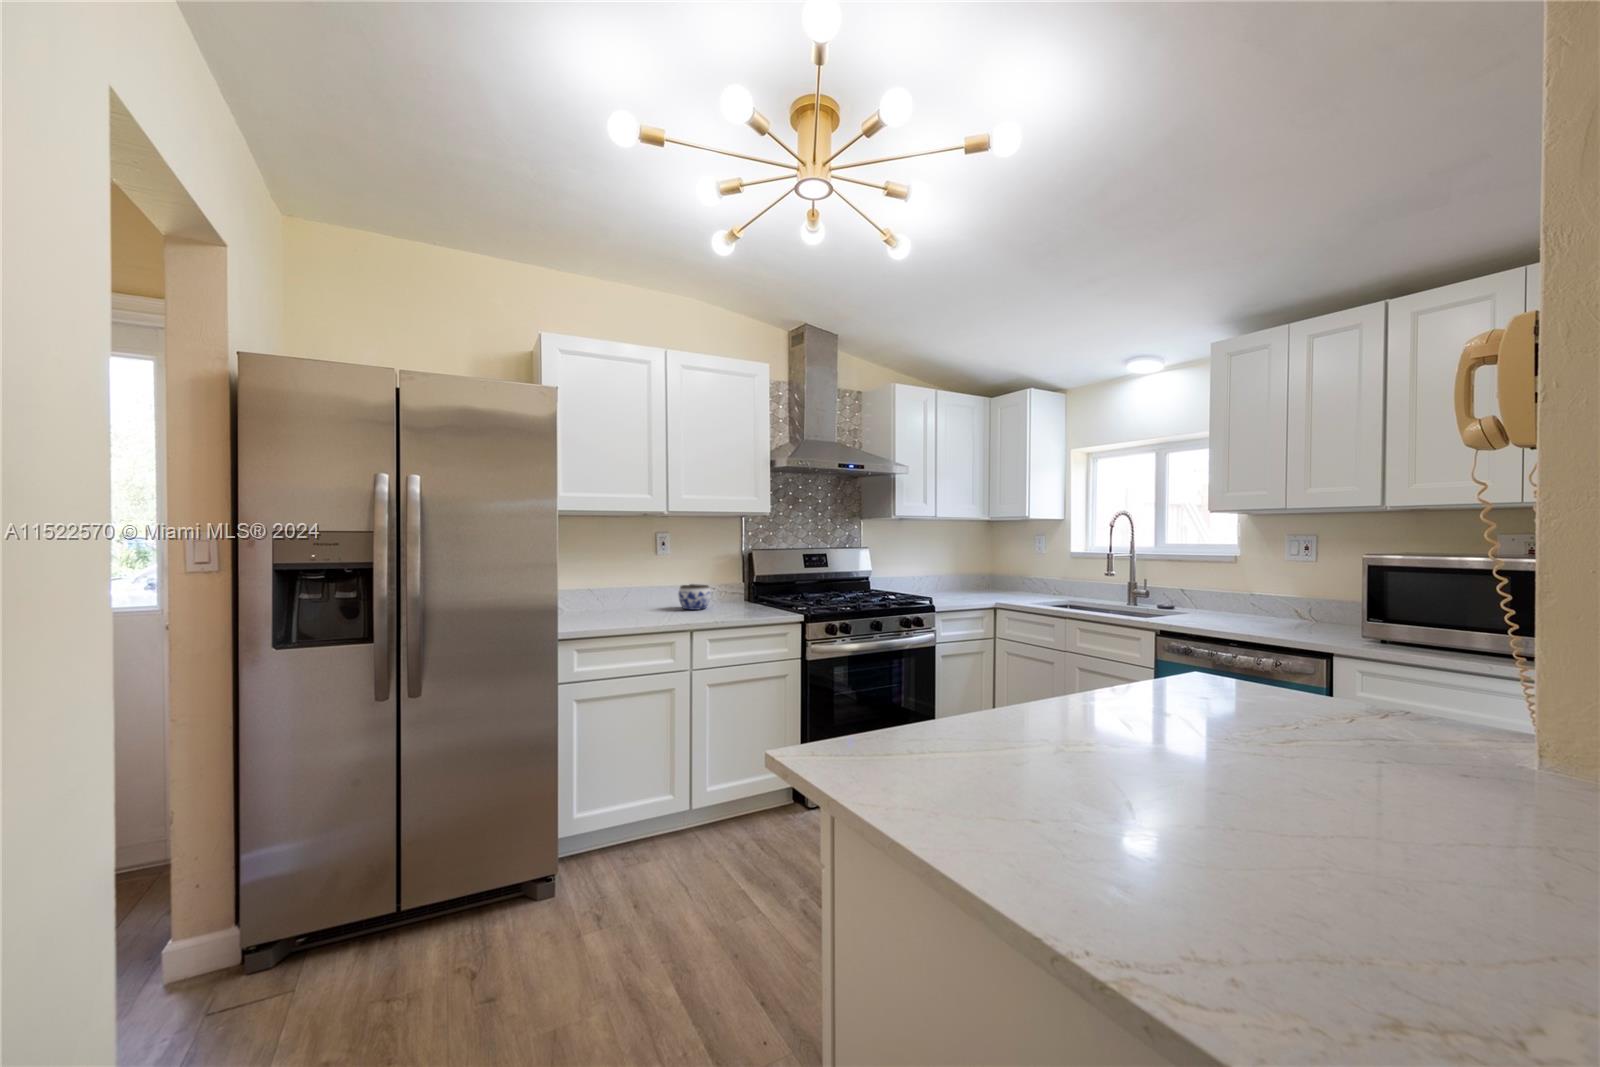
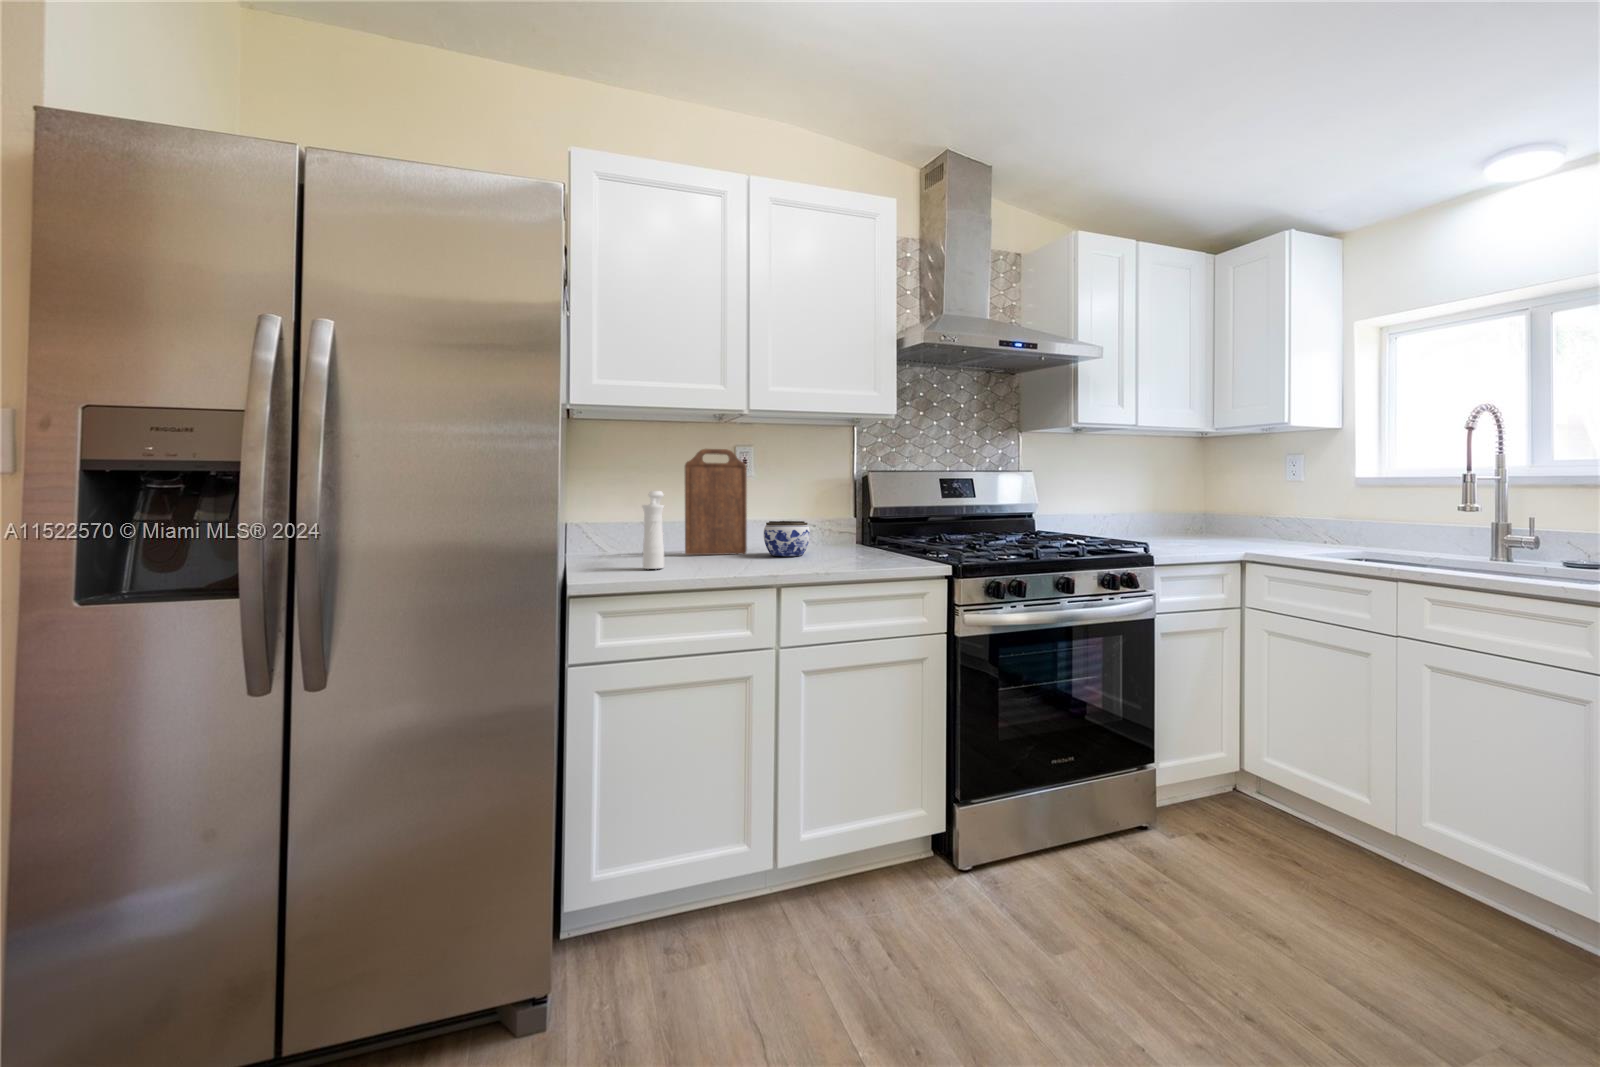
cutting board: none [620,534,666,609] -> present [685,449,747,555]
pepper mill: none [597,566,613,620] -> present [642,491,664,569]

